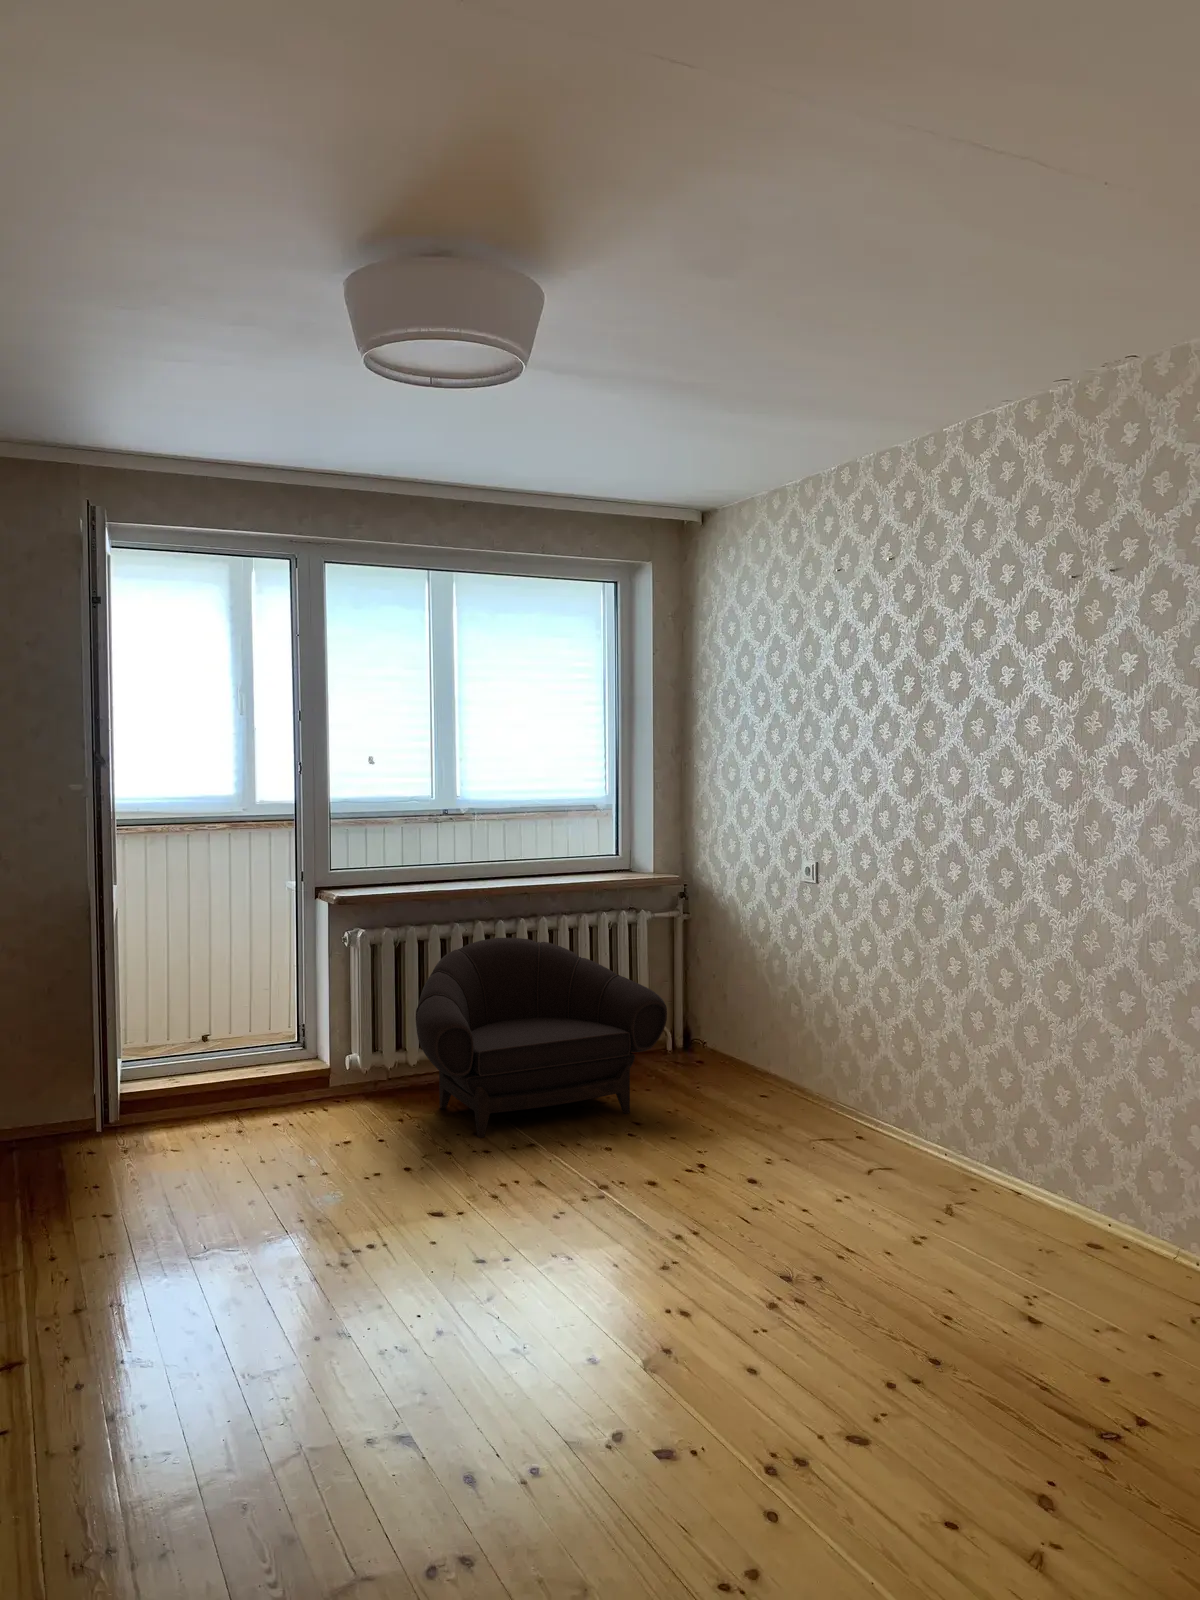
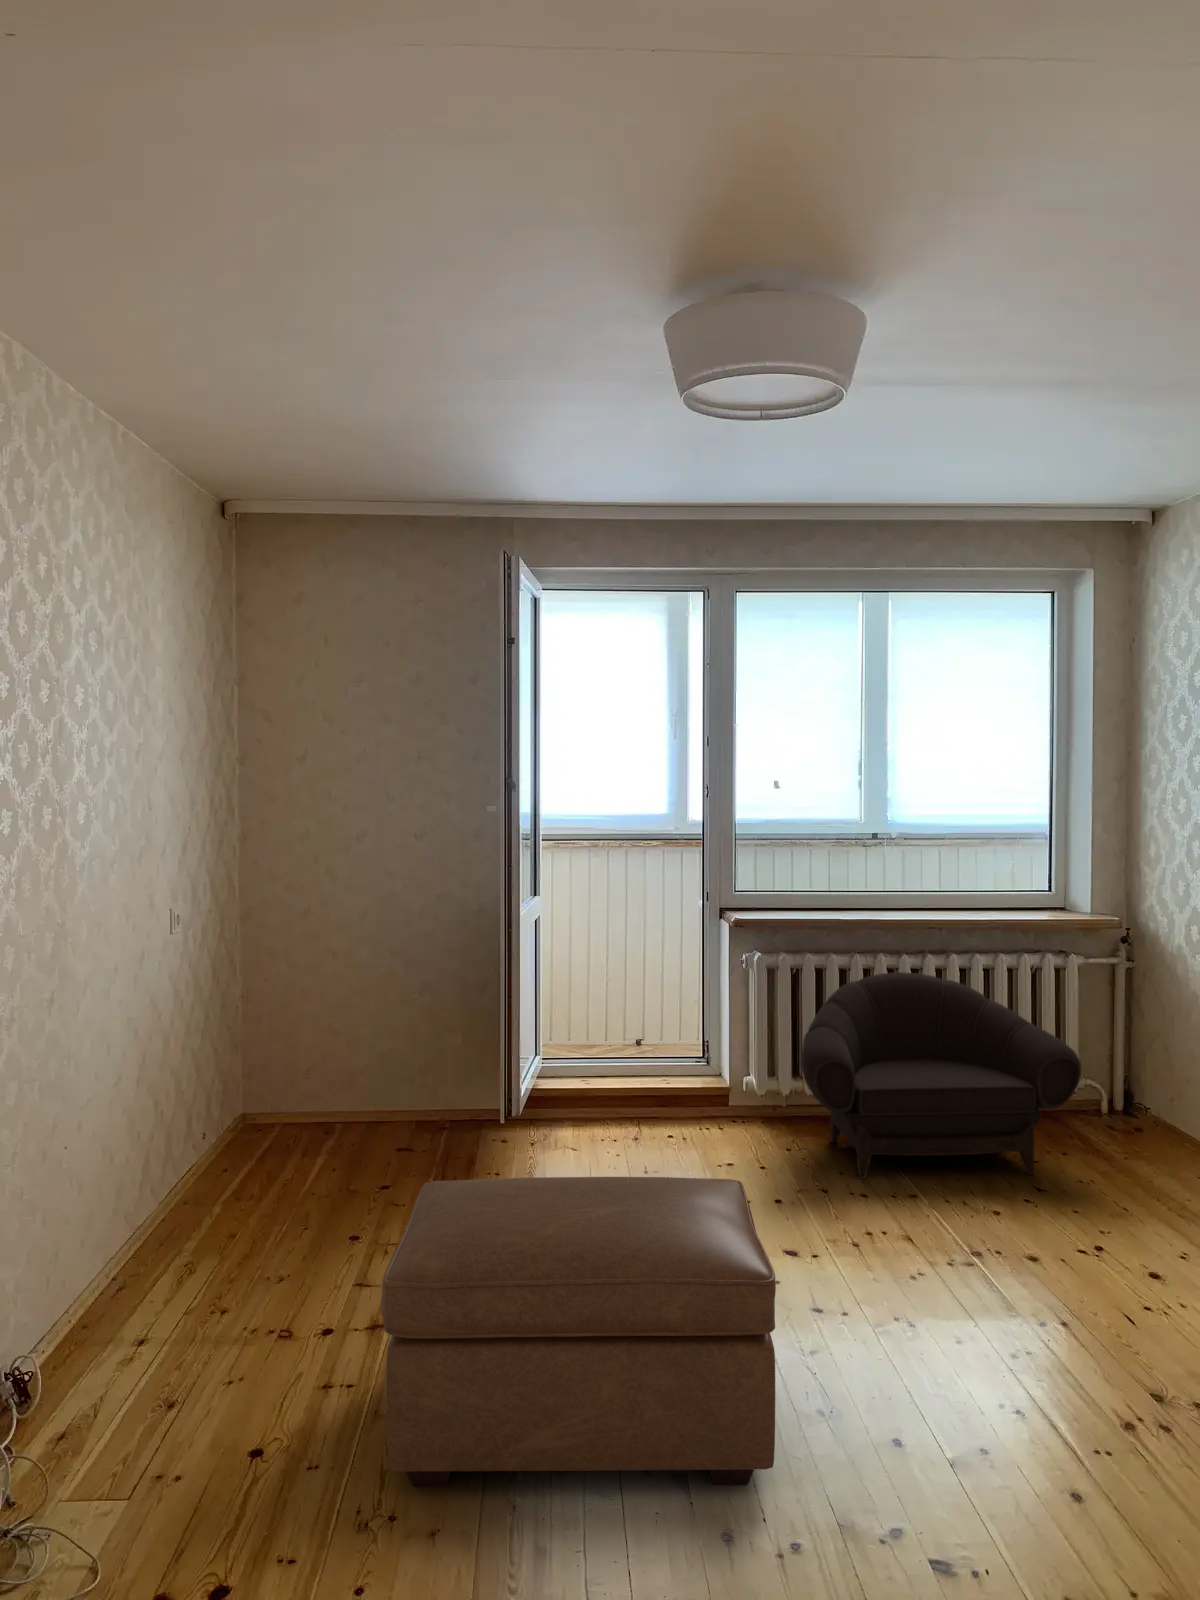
ottoman: none [80,1145,500,1518] -> present [382,1177,776,1487]

